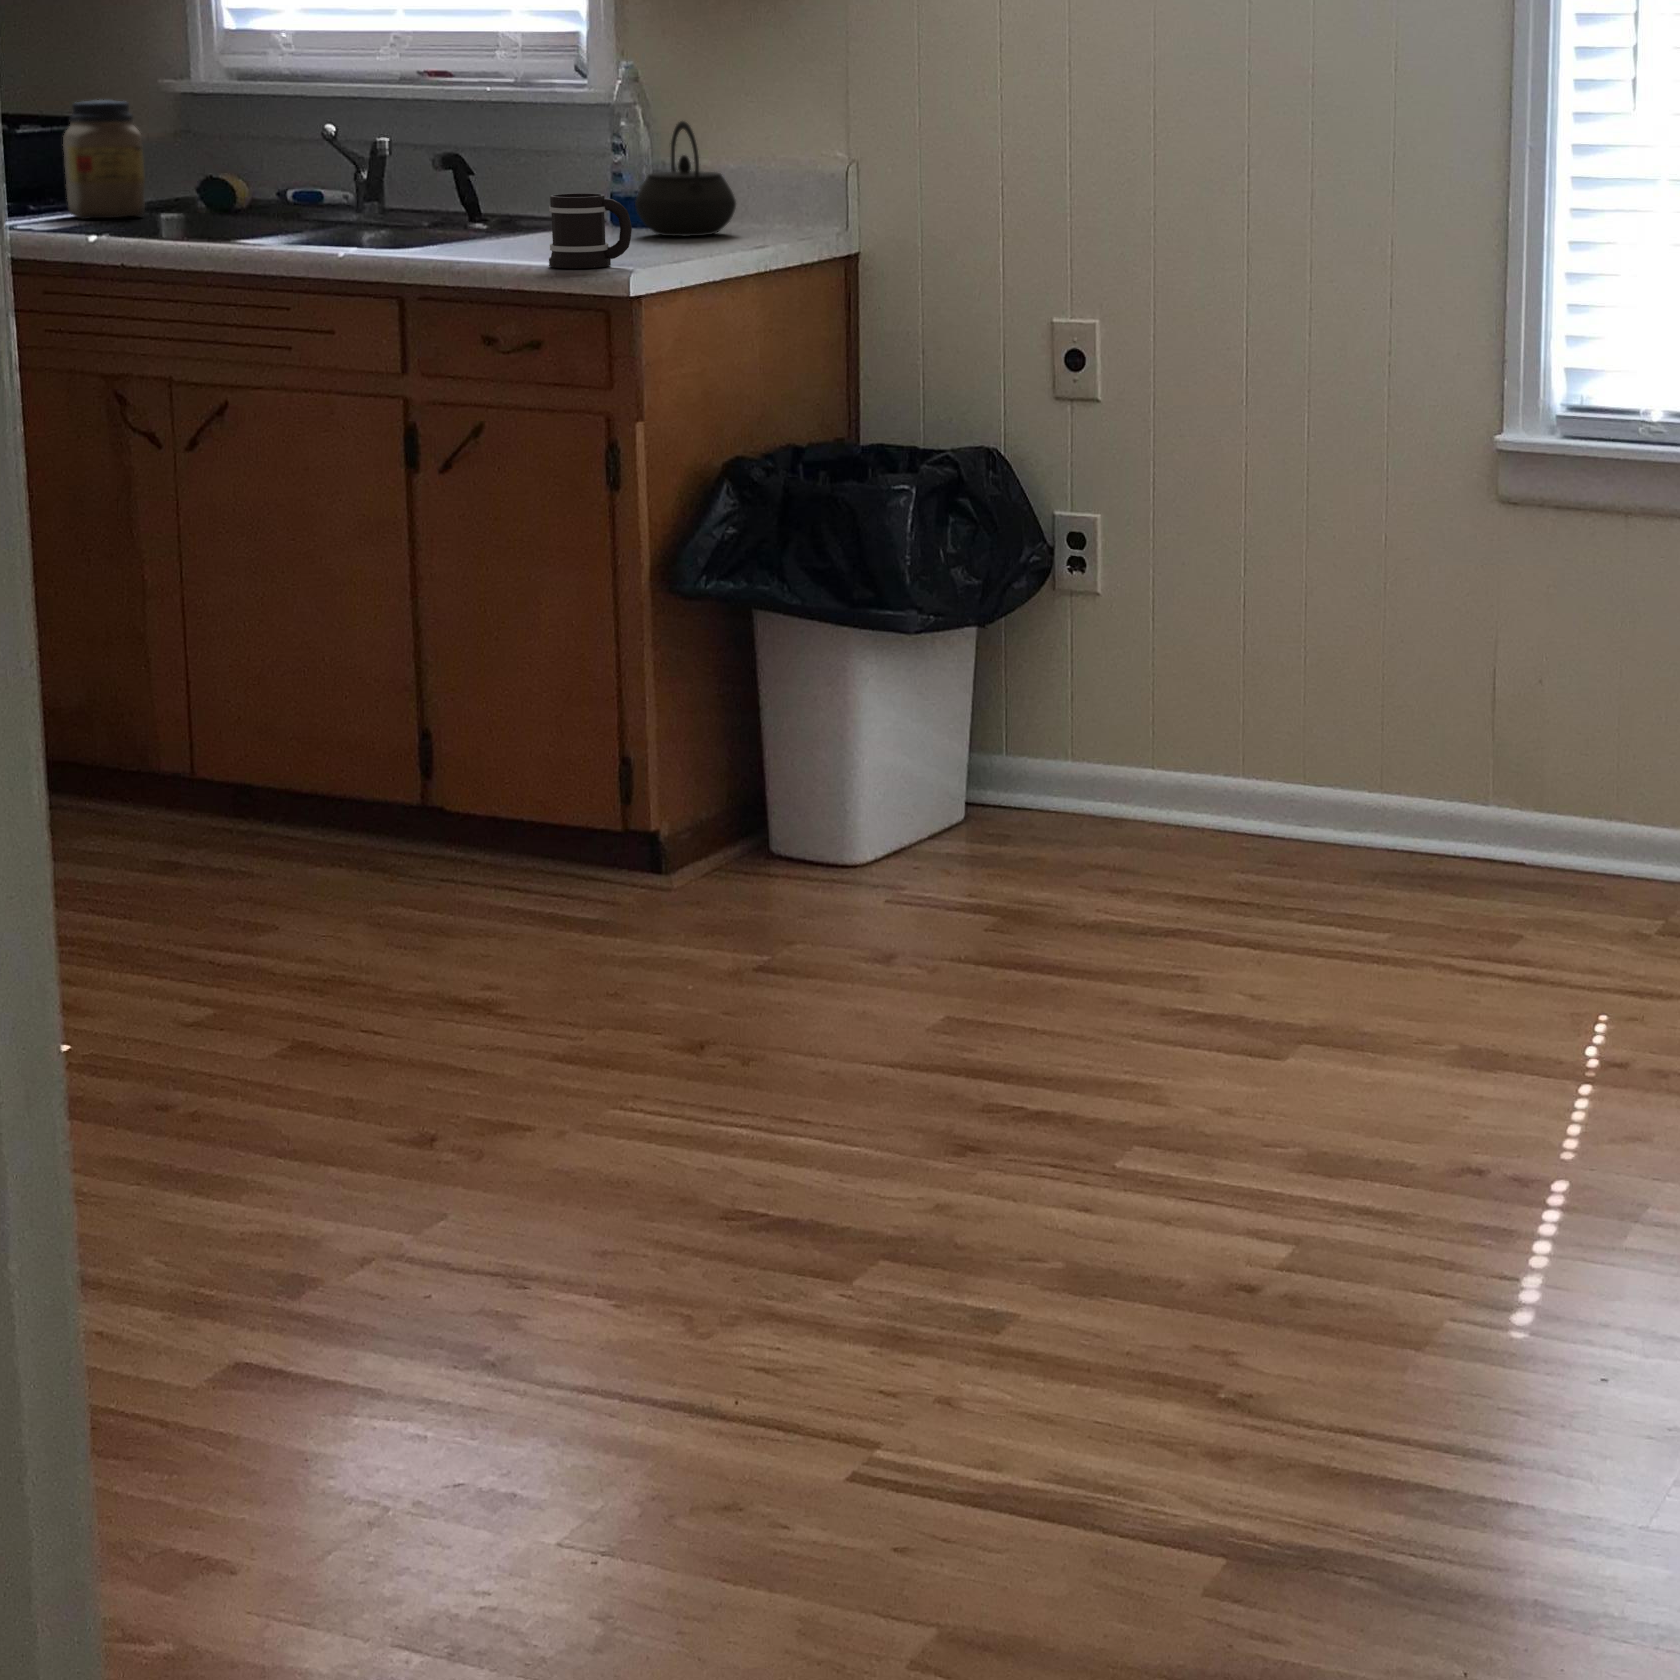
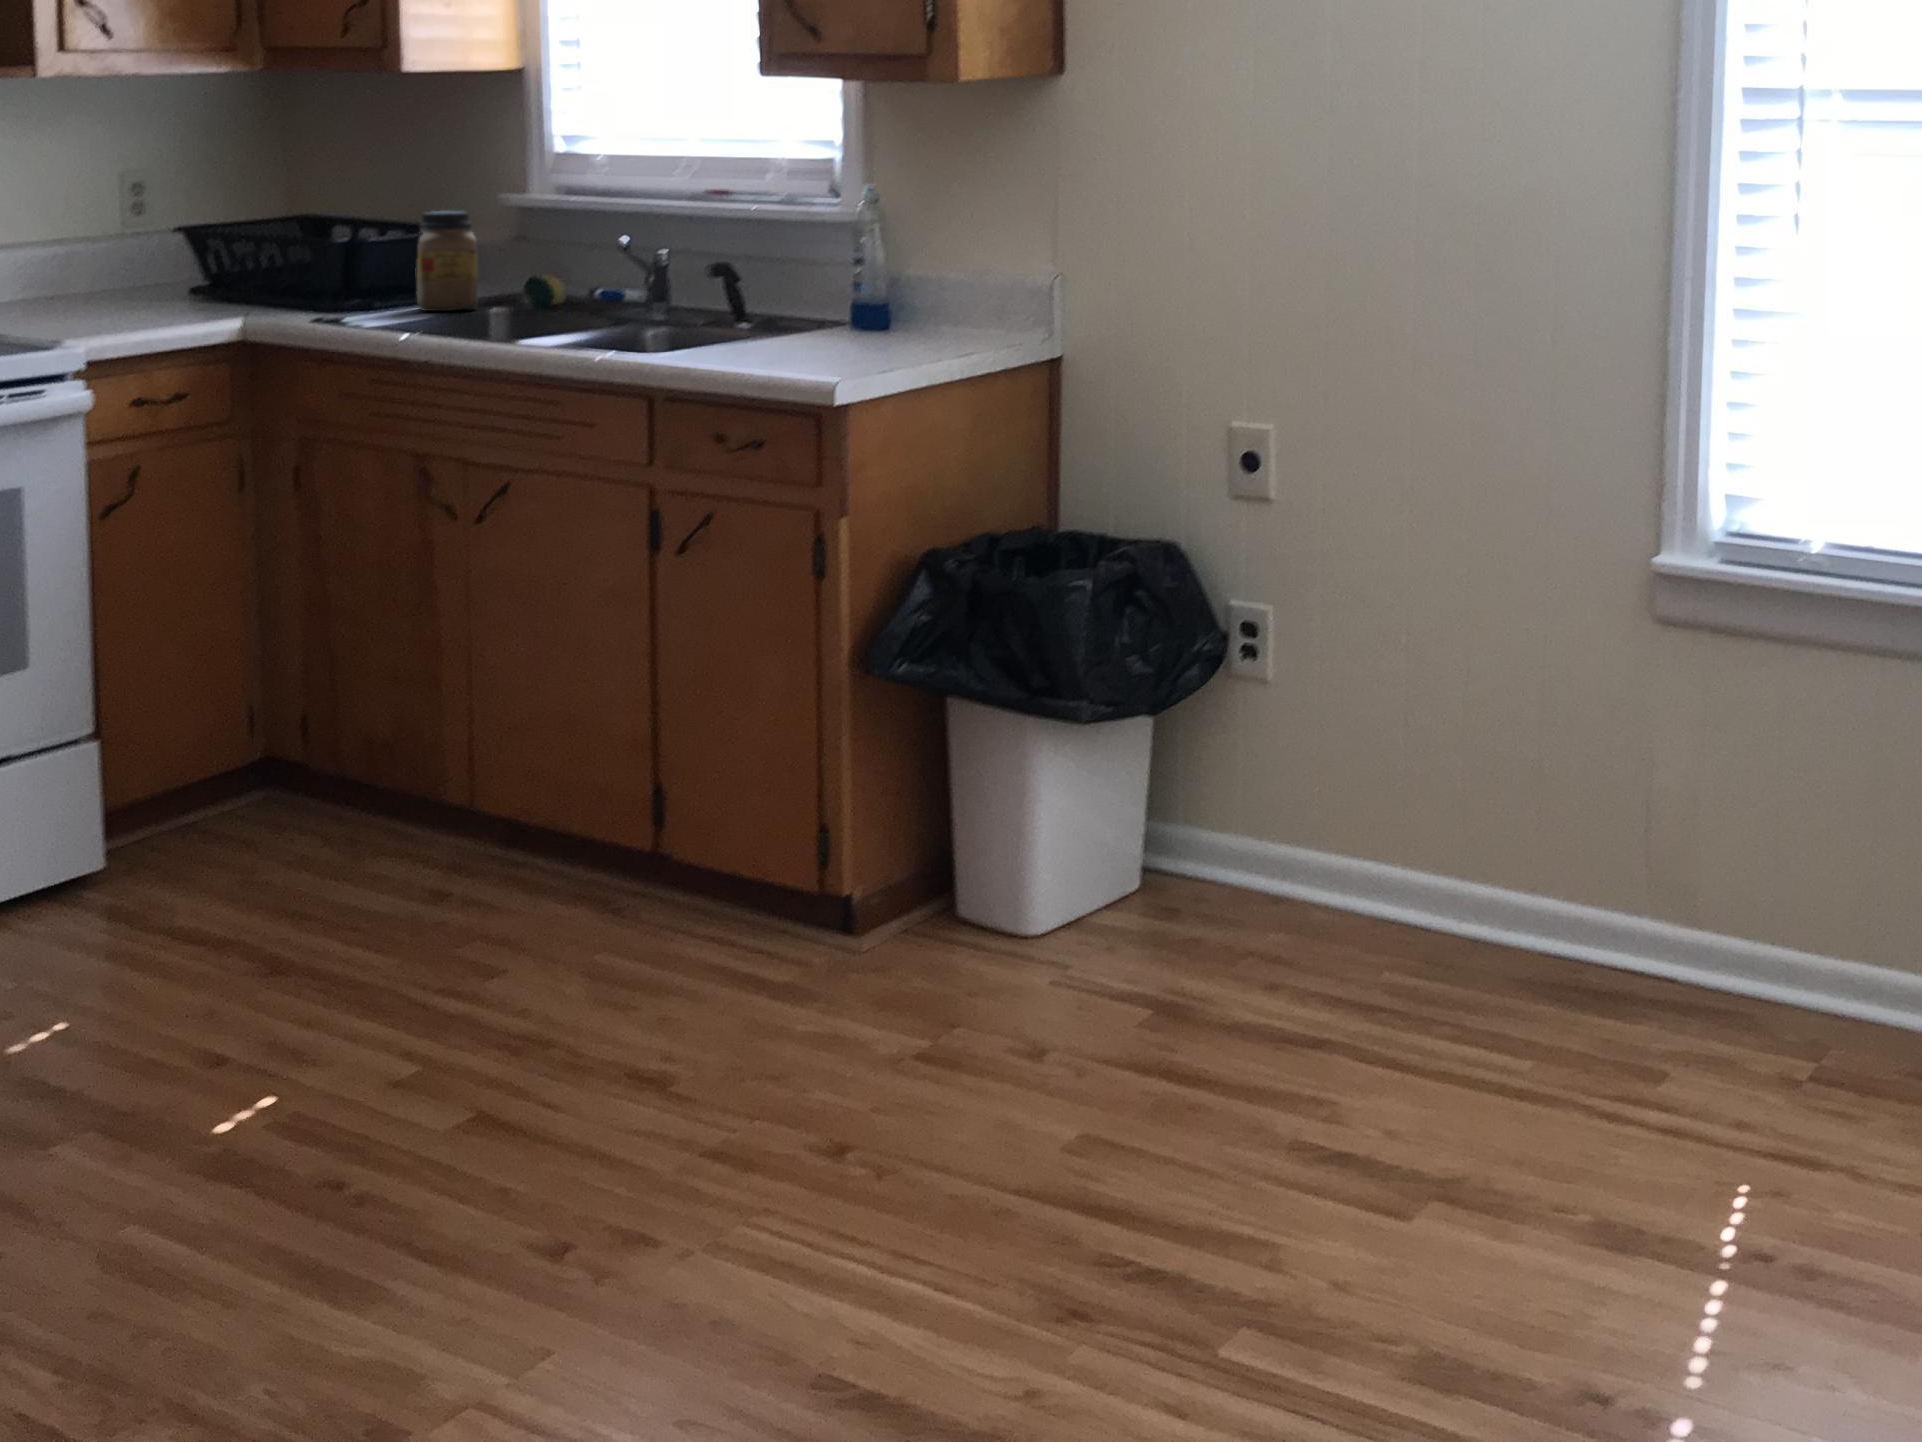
kettle: present [635,121,736,236] -> none [868,238,957,342]
mug: present [549,193,632,268] -> none [768,311,842,380]

